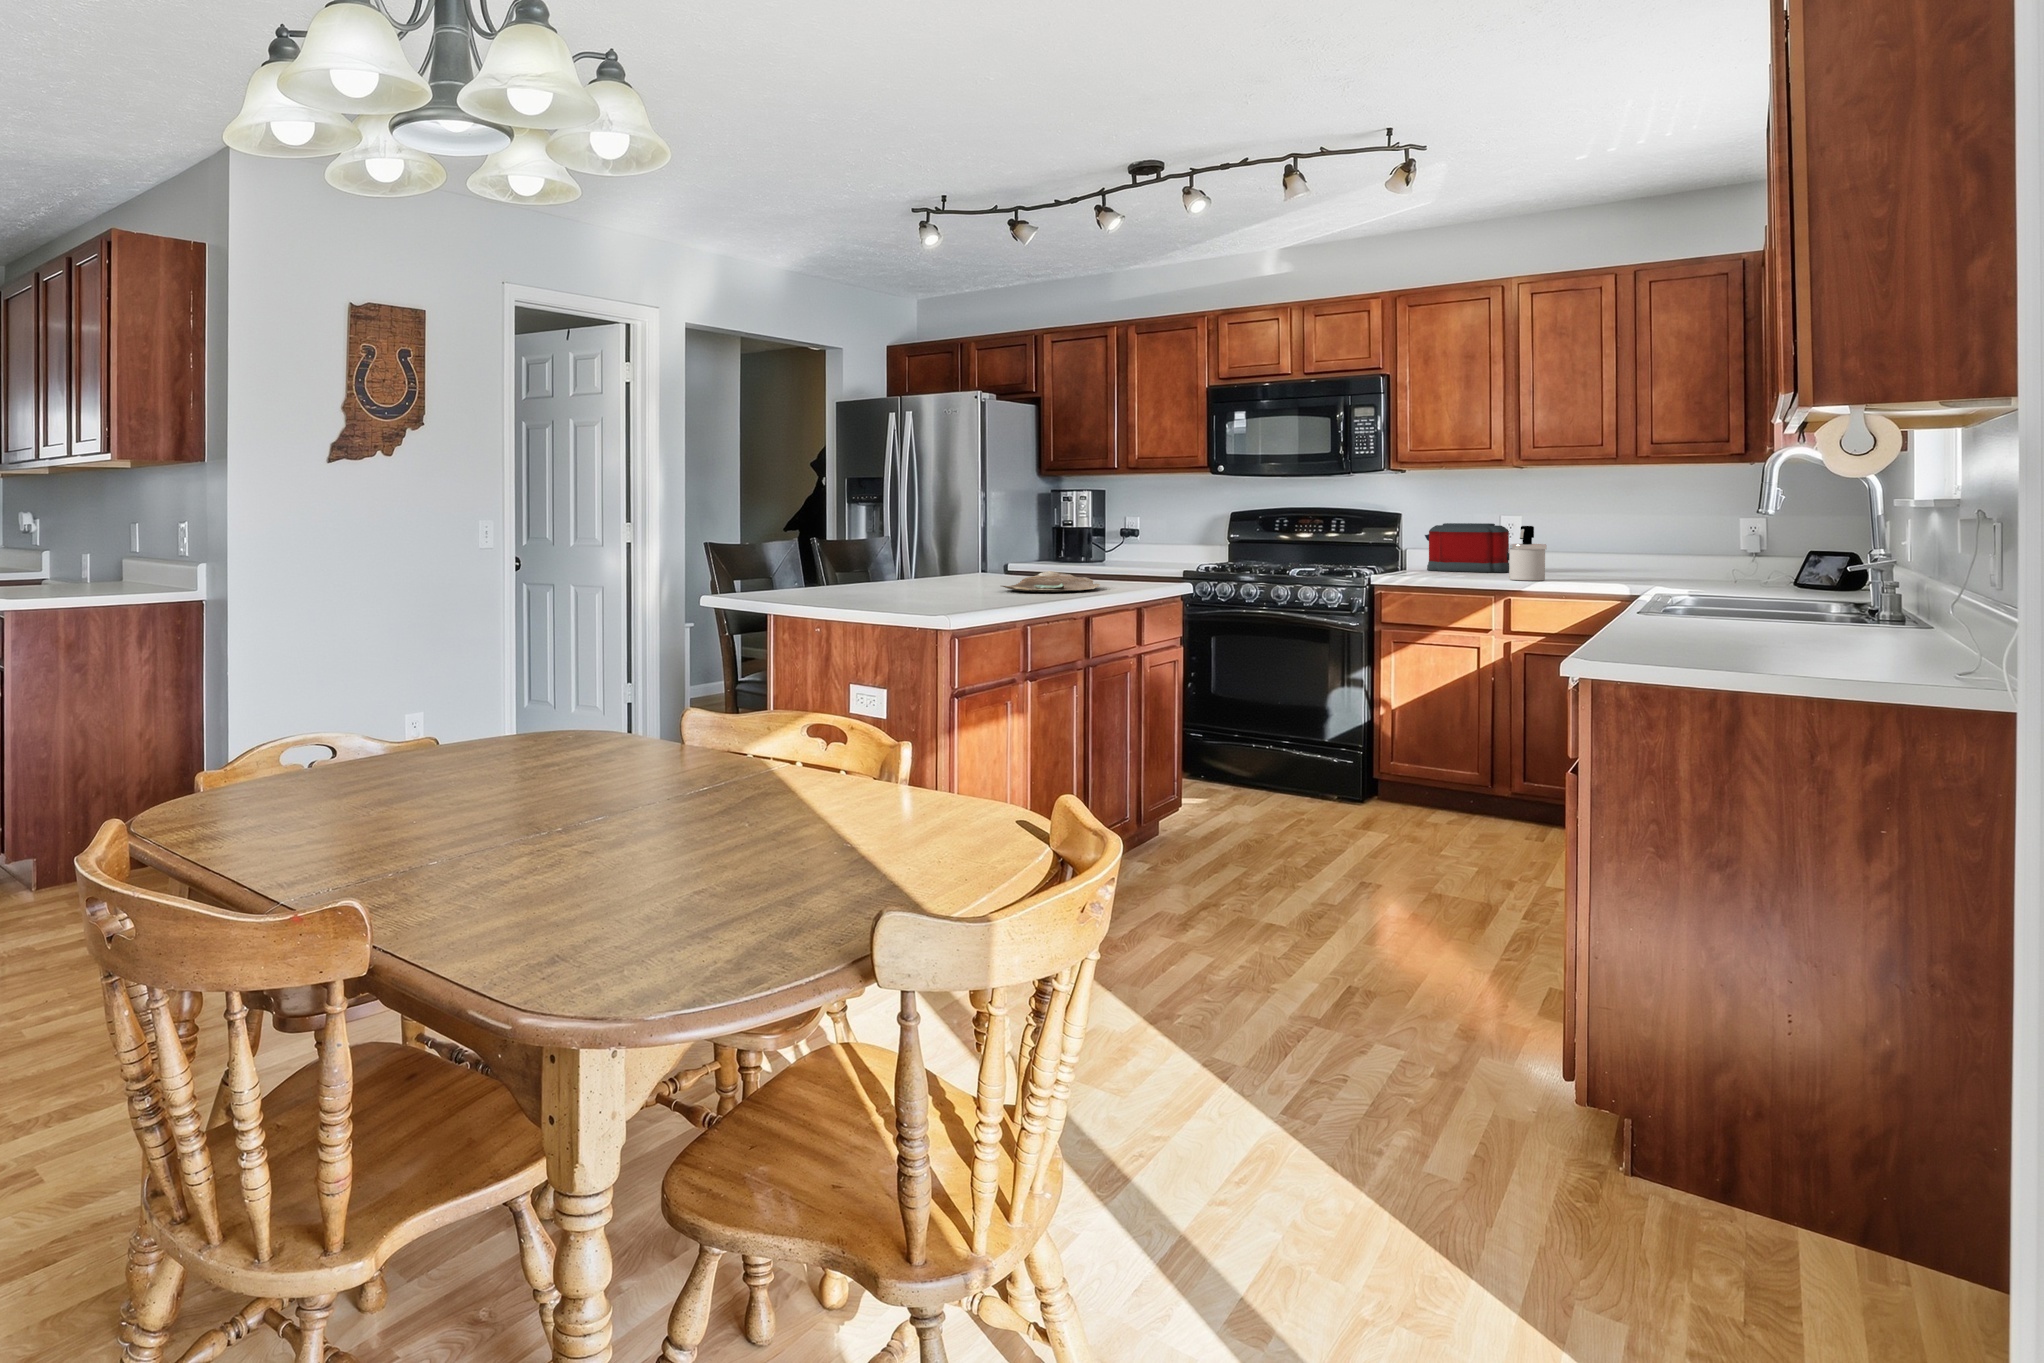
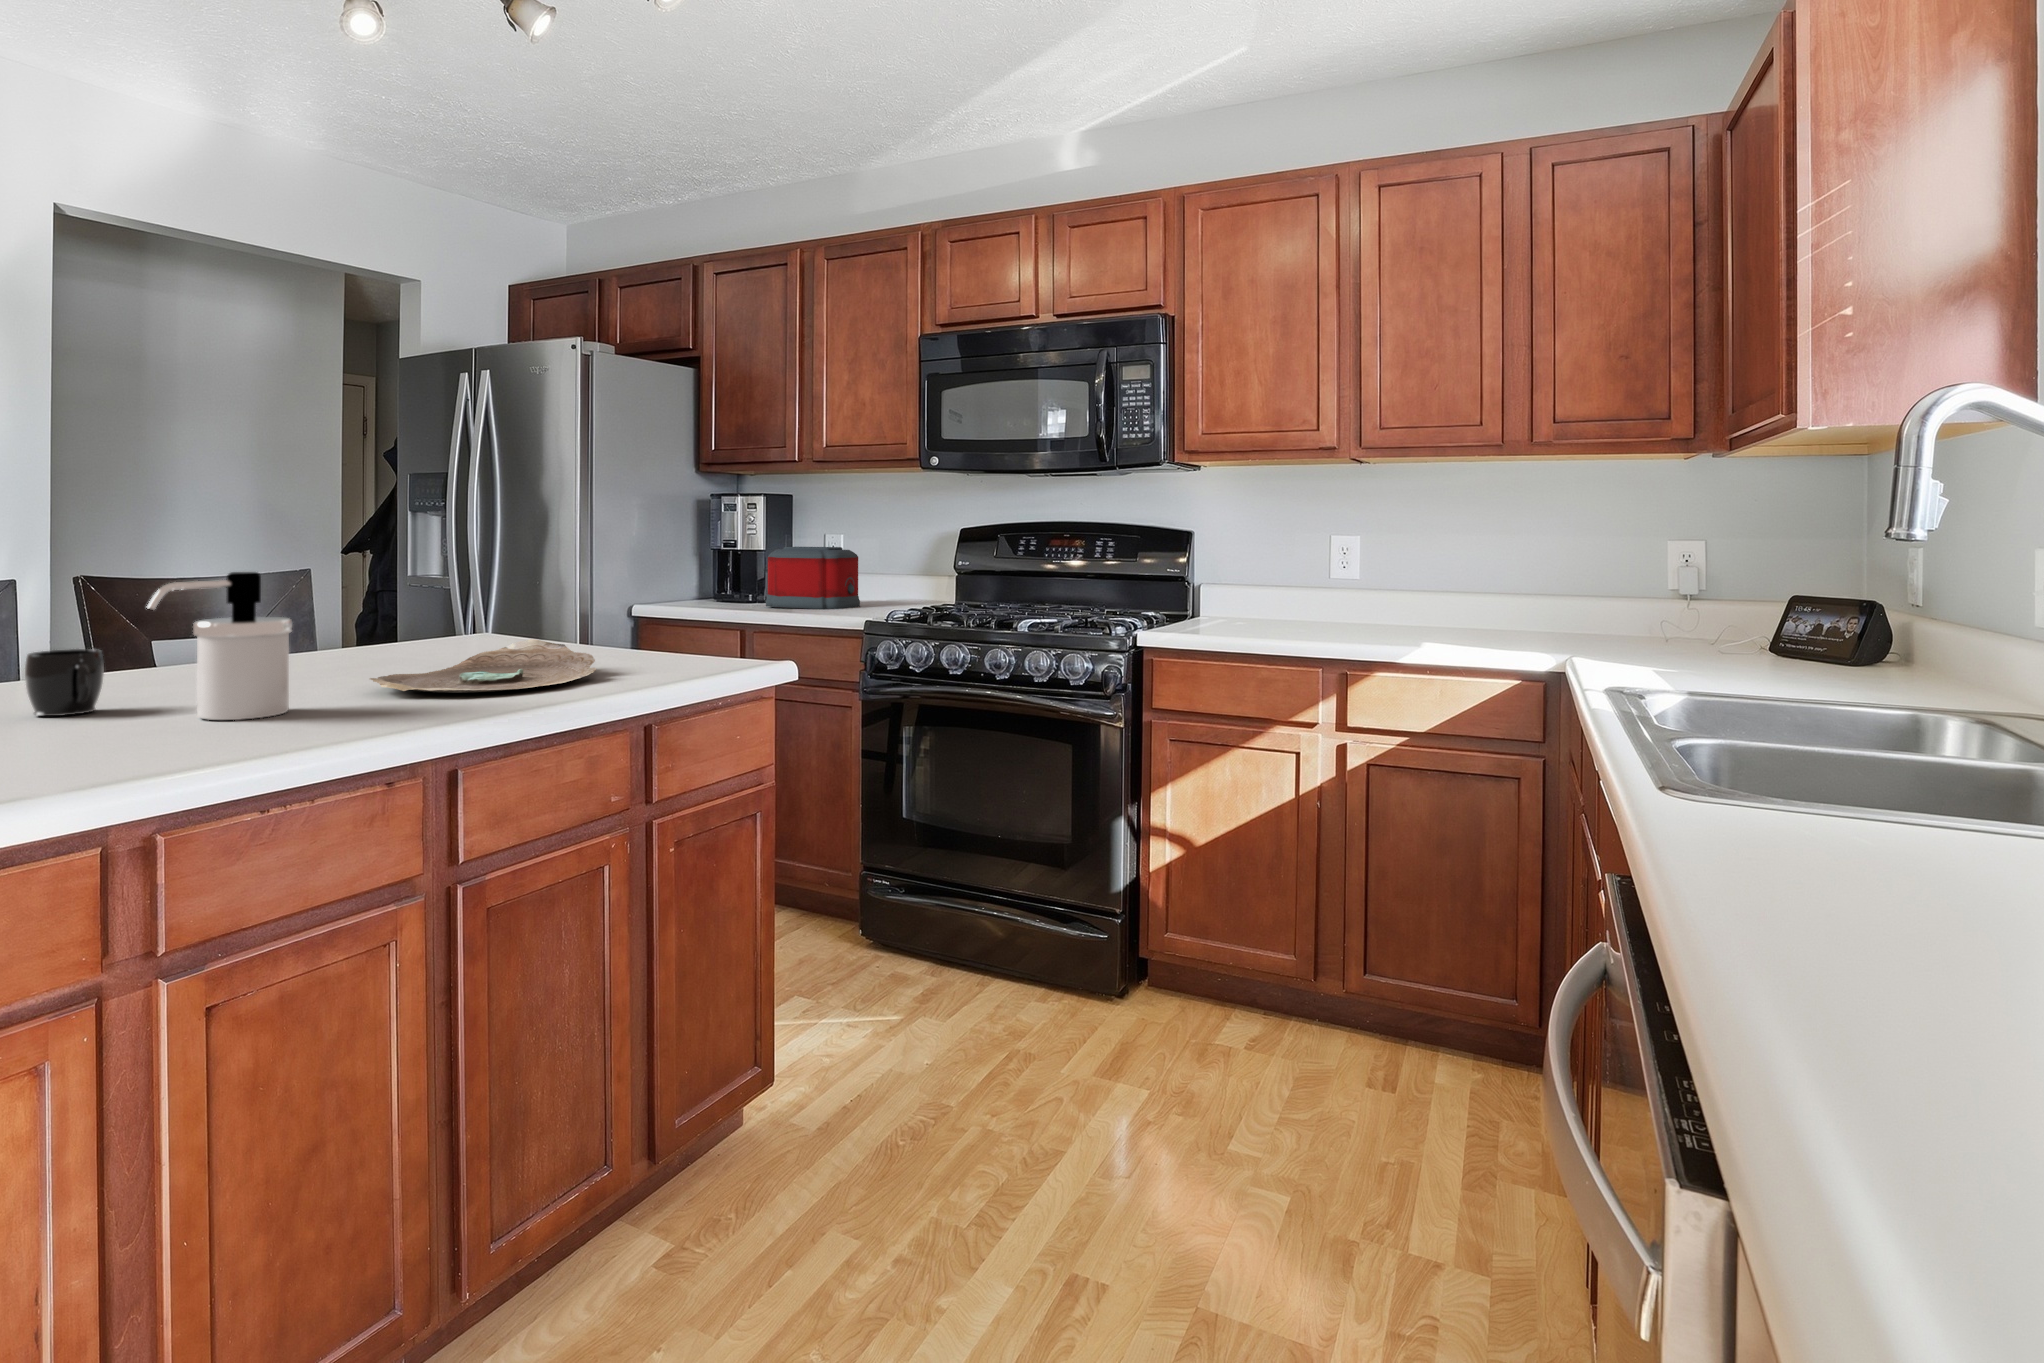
toaster: present [1425,523,1509,572] -> present [766,547,860,609]
soap dispenser: present [1508,526,1547,581] -> present [147,572,293,720]
mug: none [874,569,906,597] -> present [25,649,104,716]

